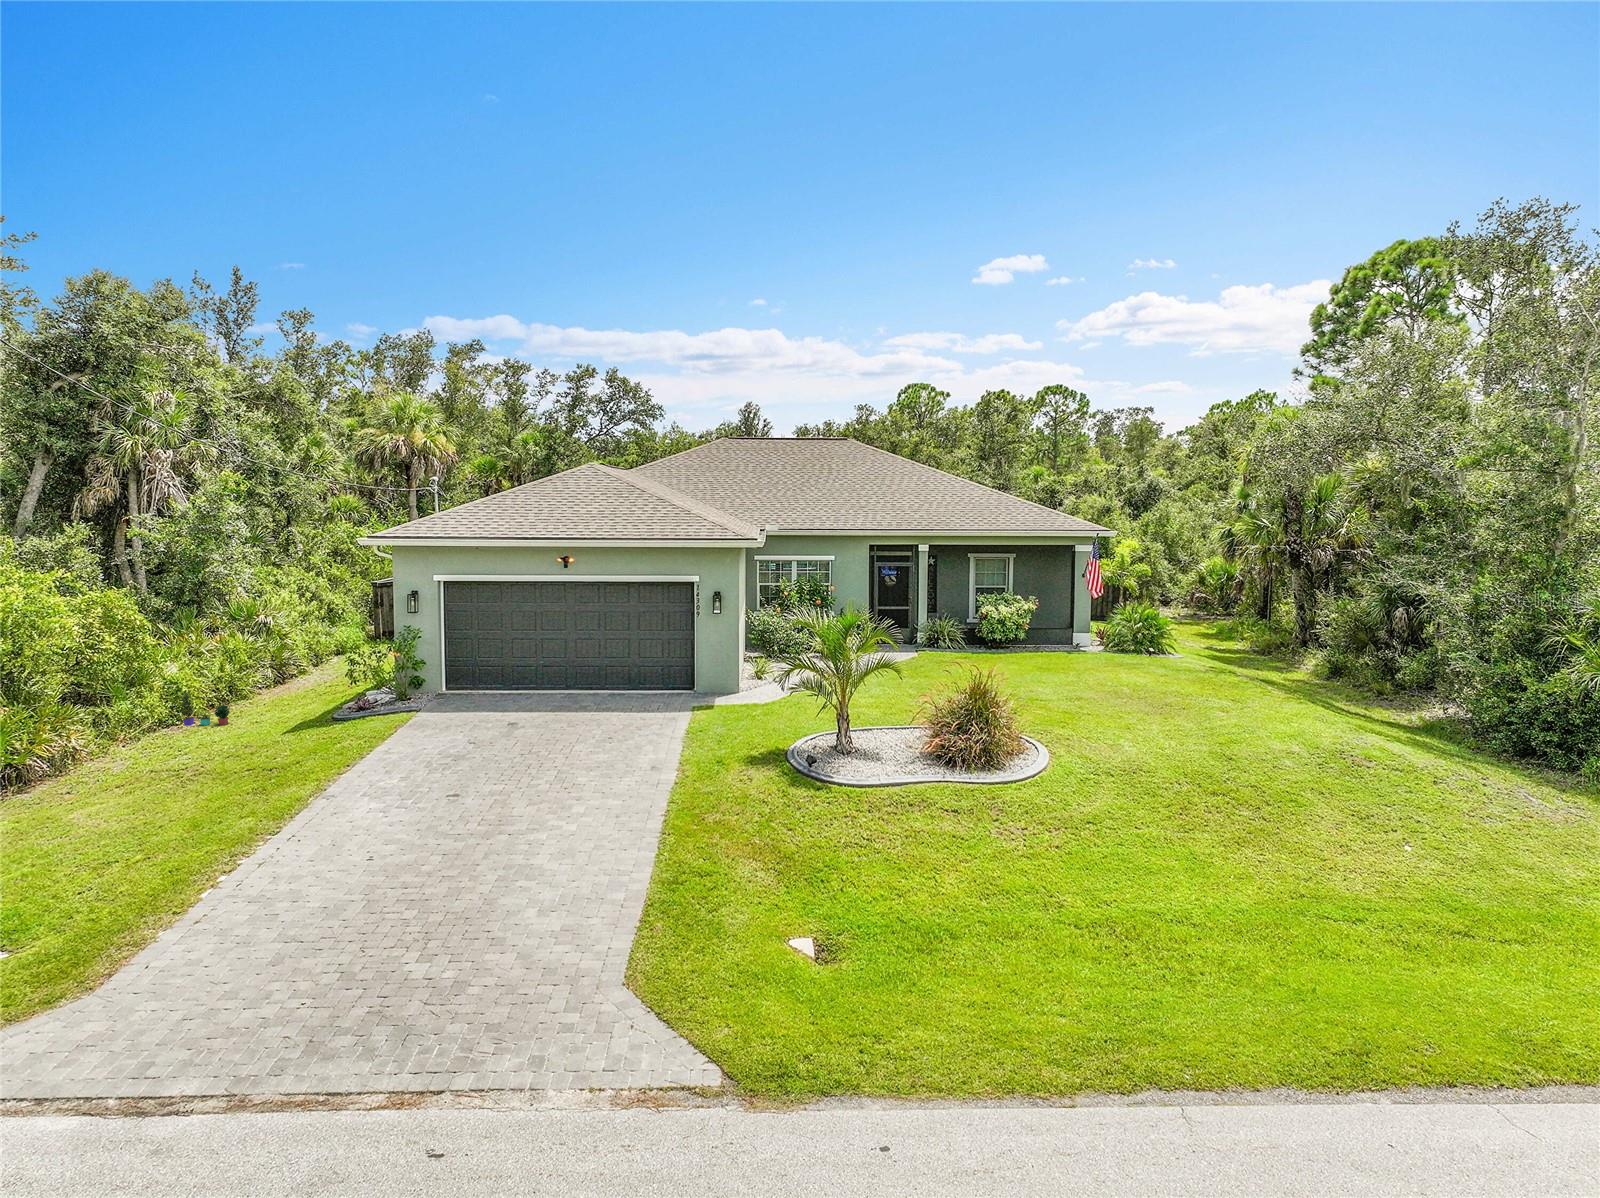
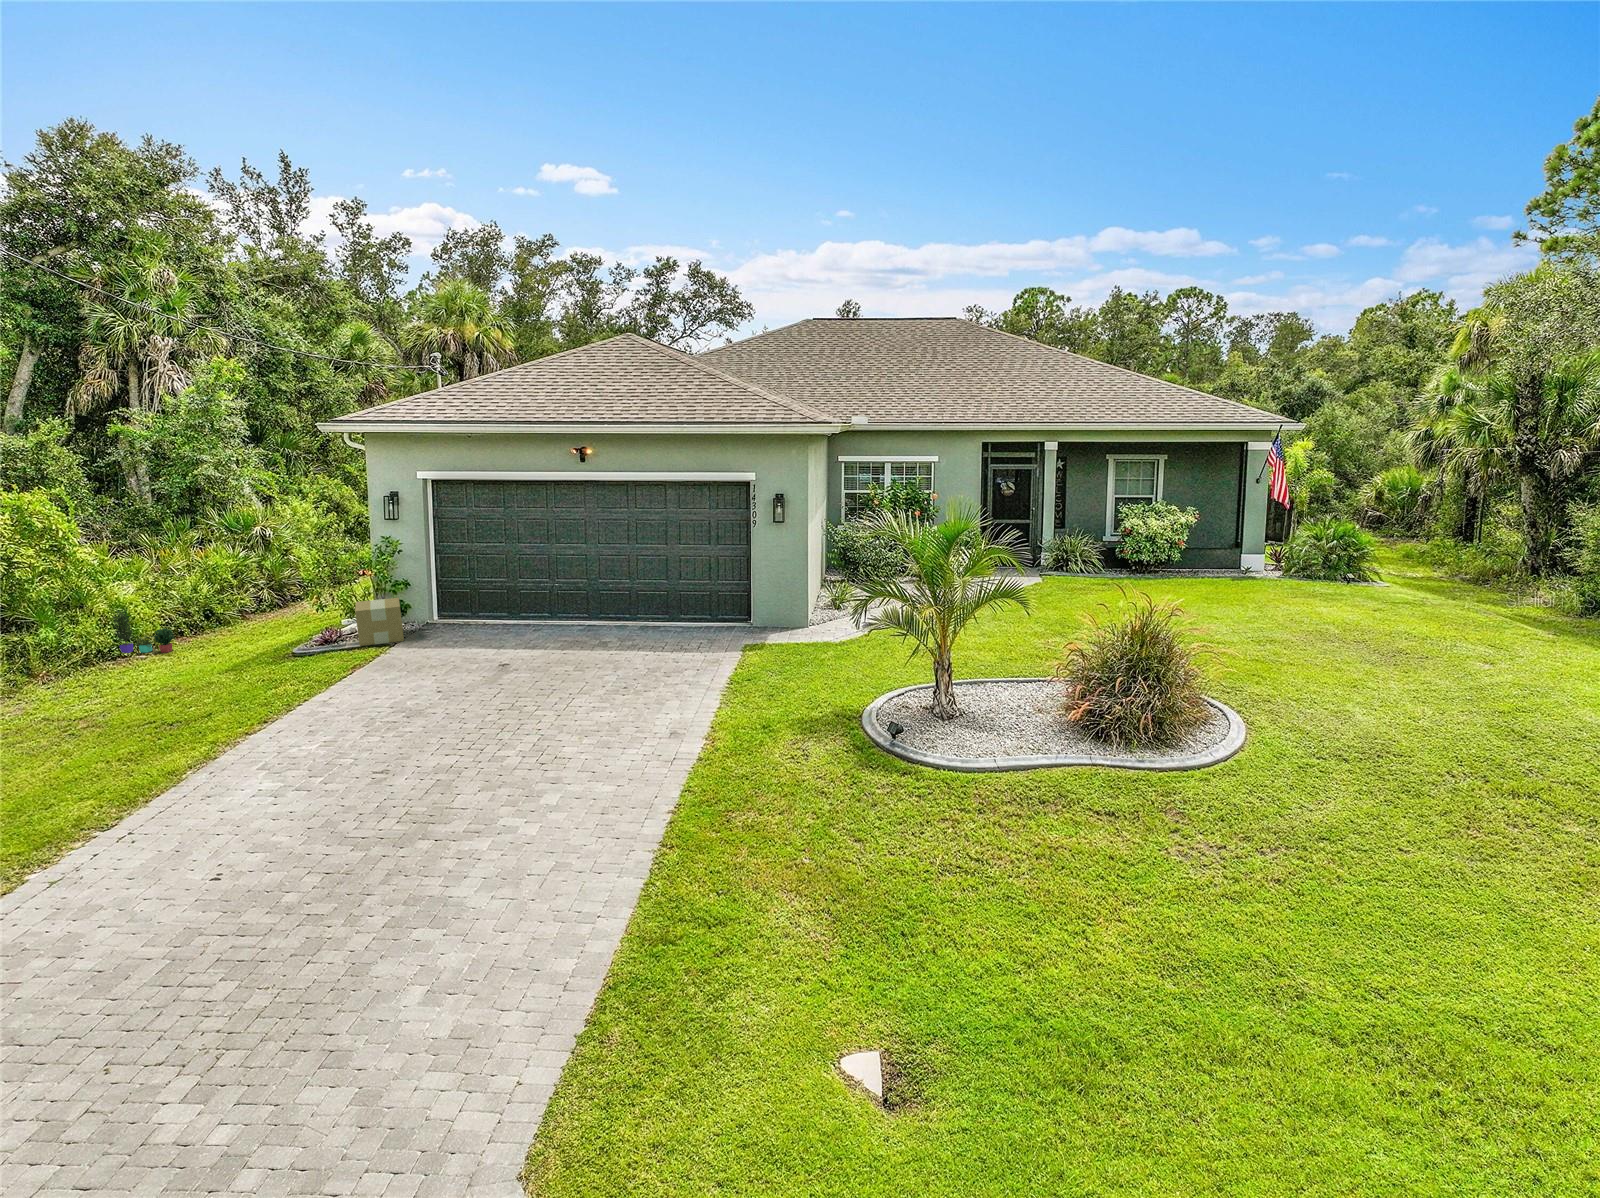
cardboard box: none [379,677,421,716] -> present [355,598,404,646]

